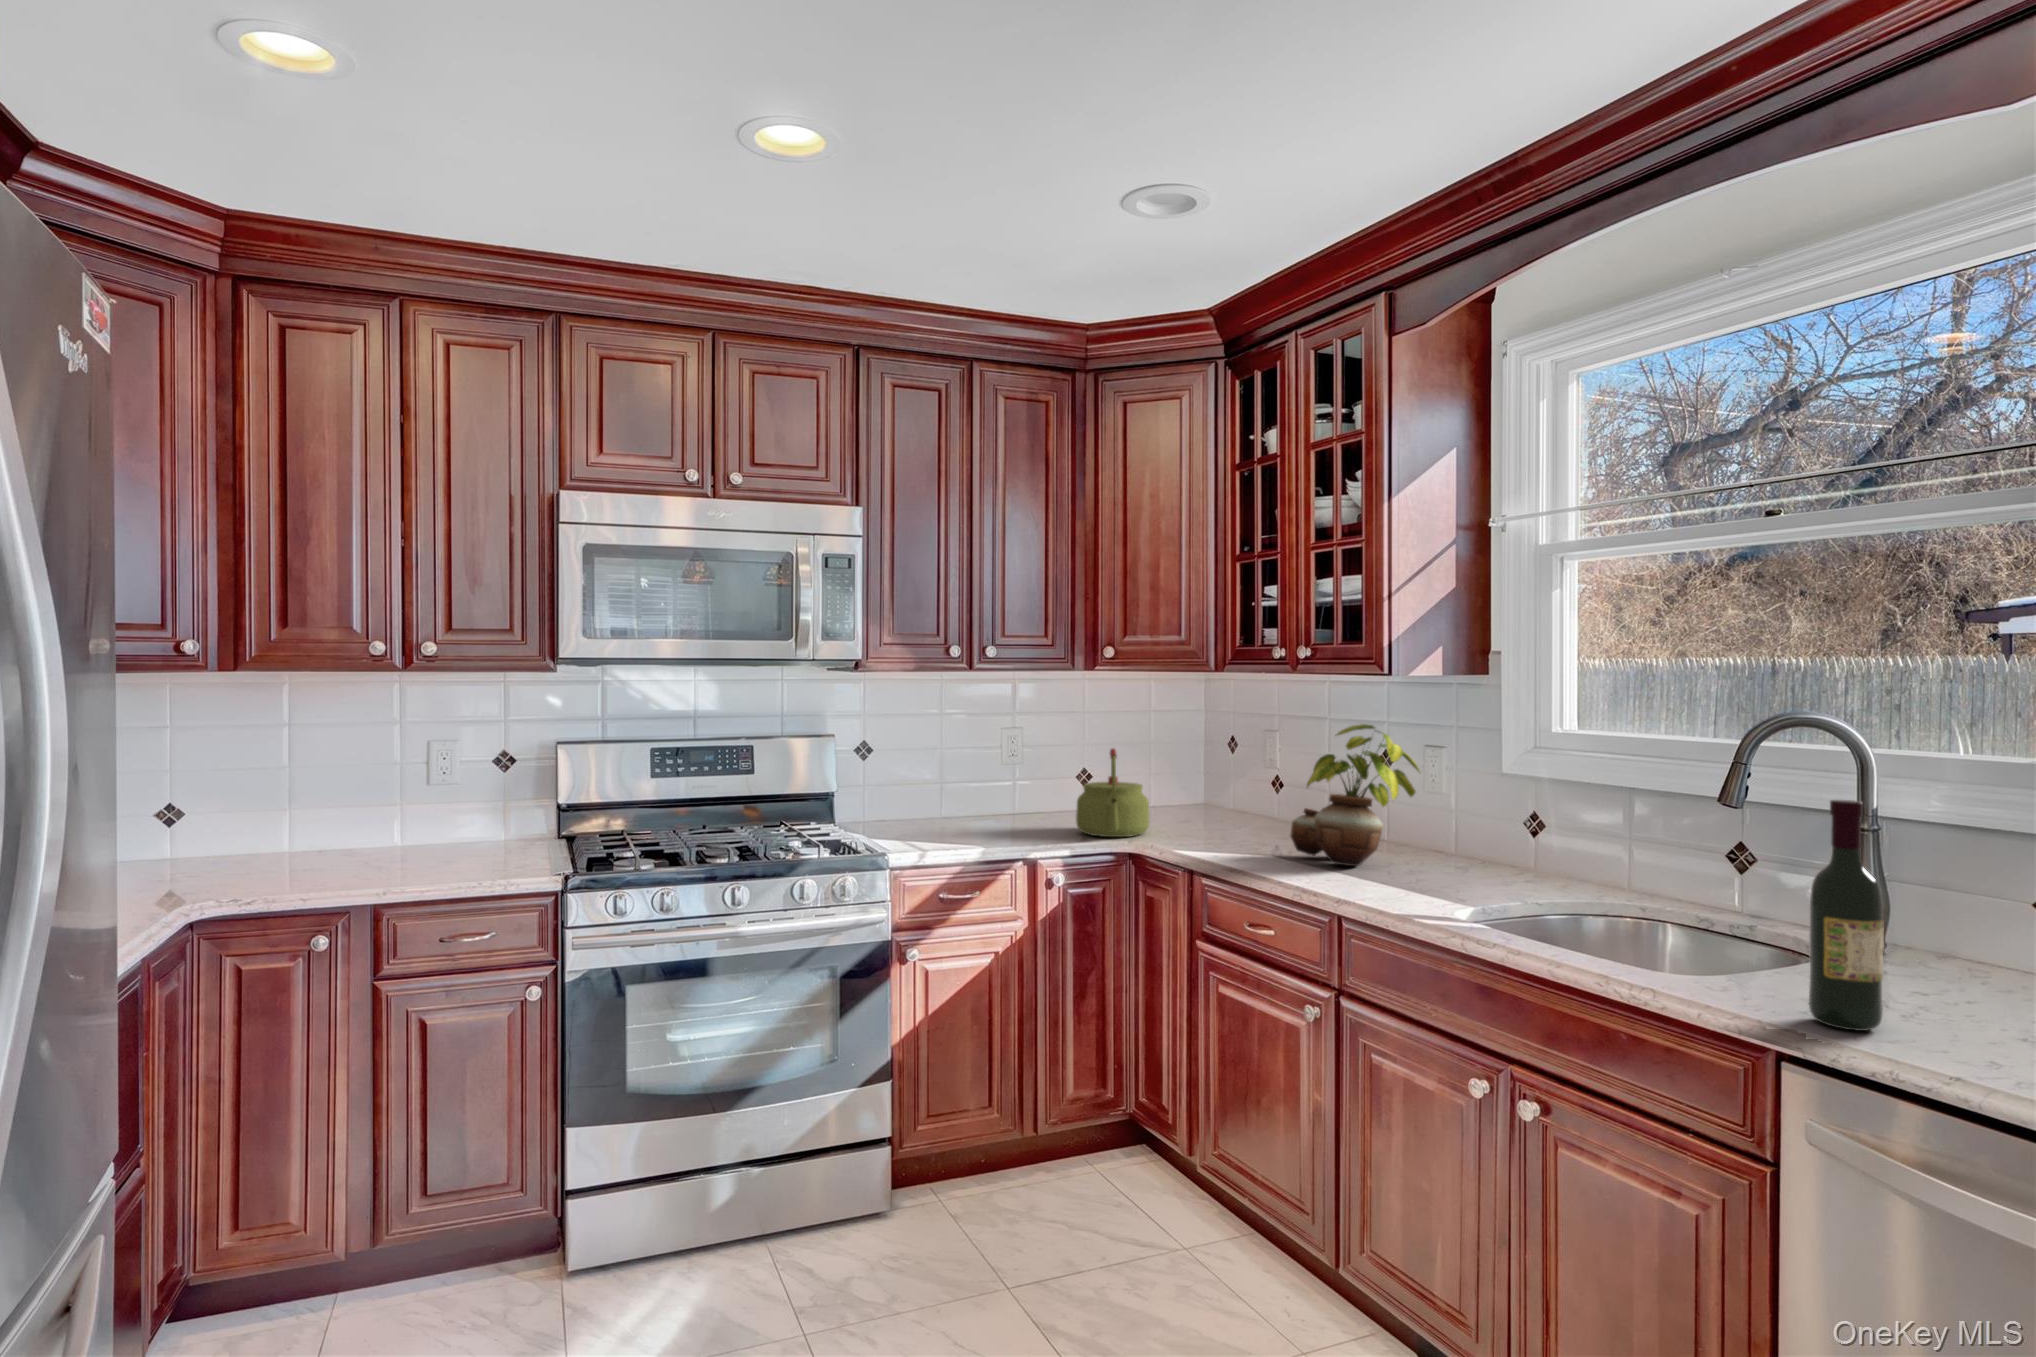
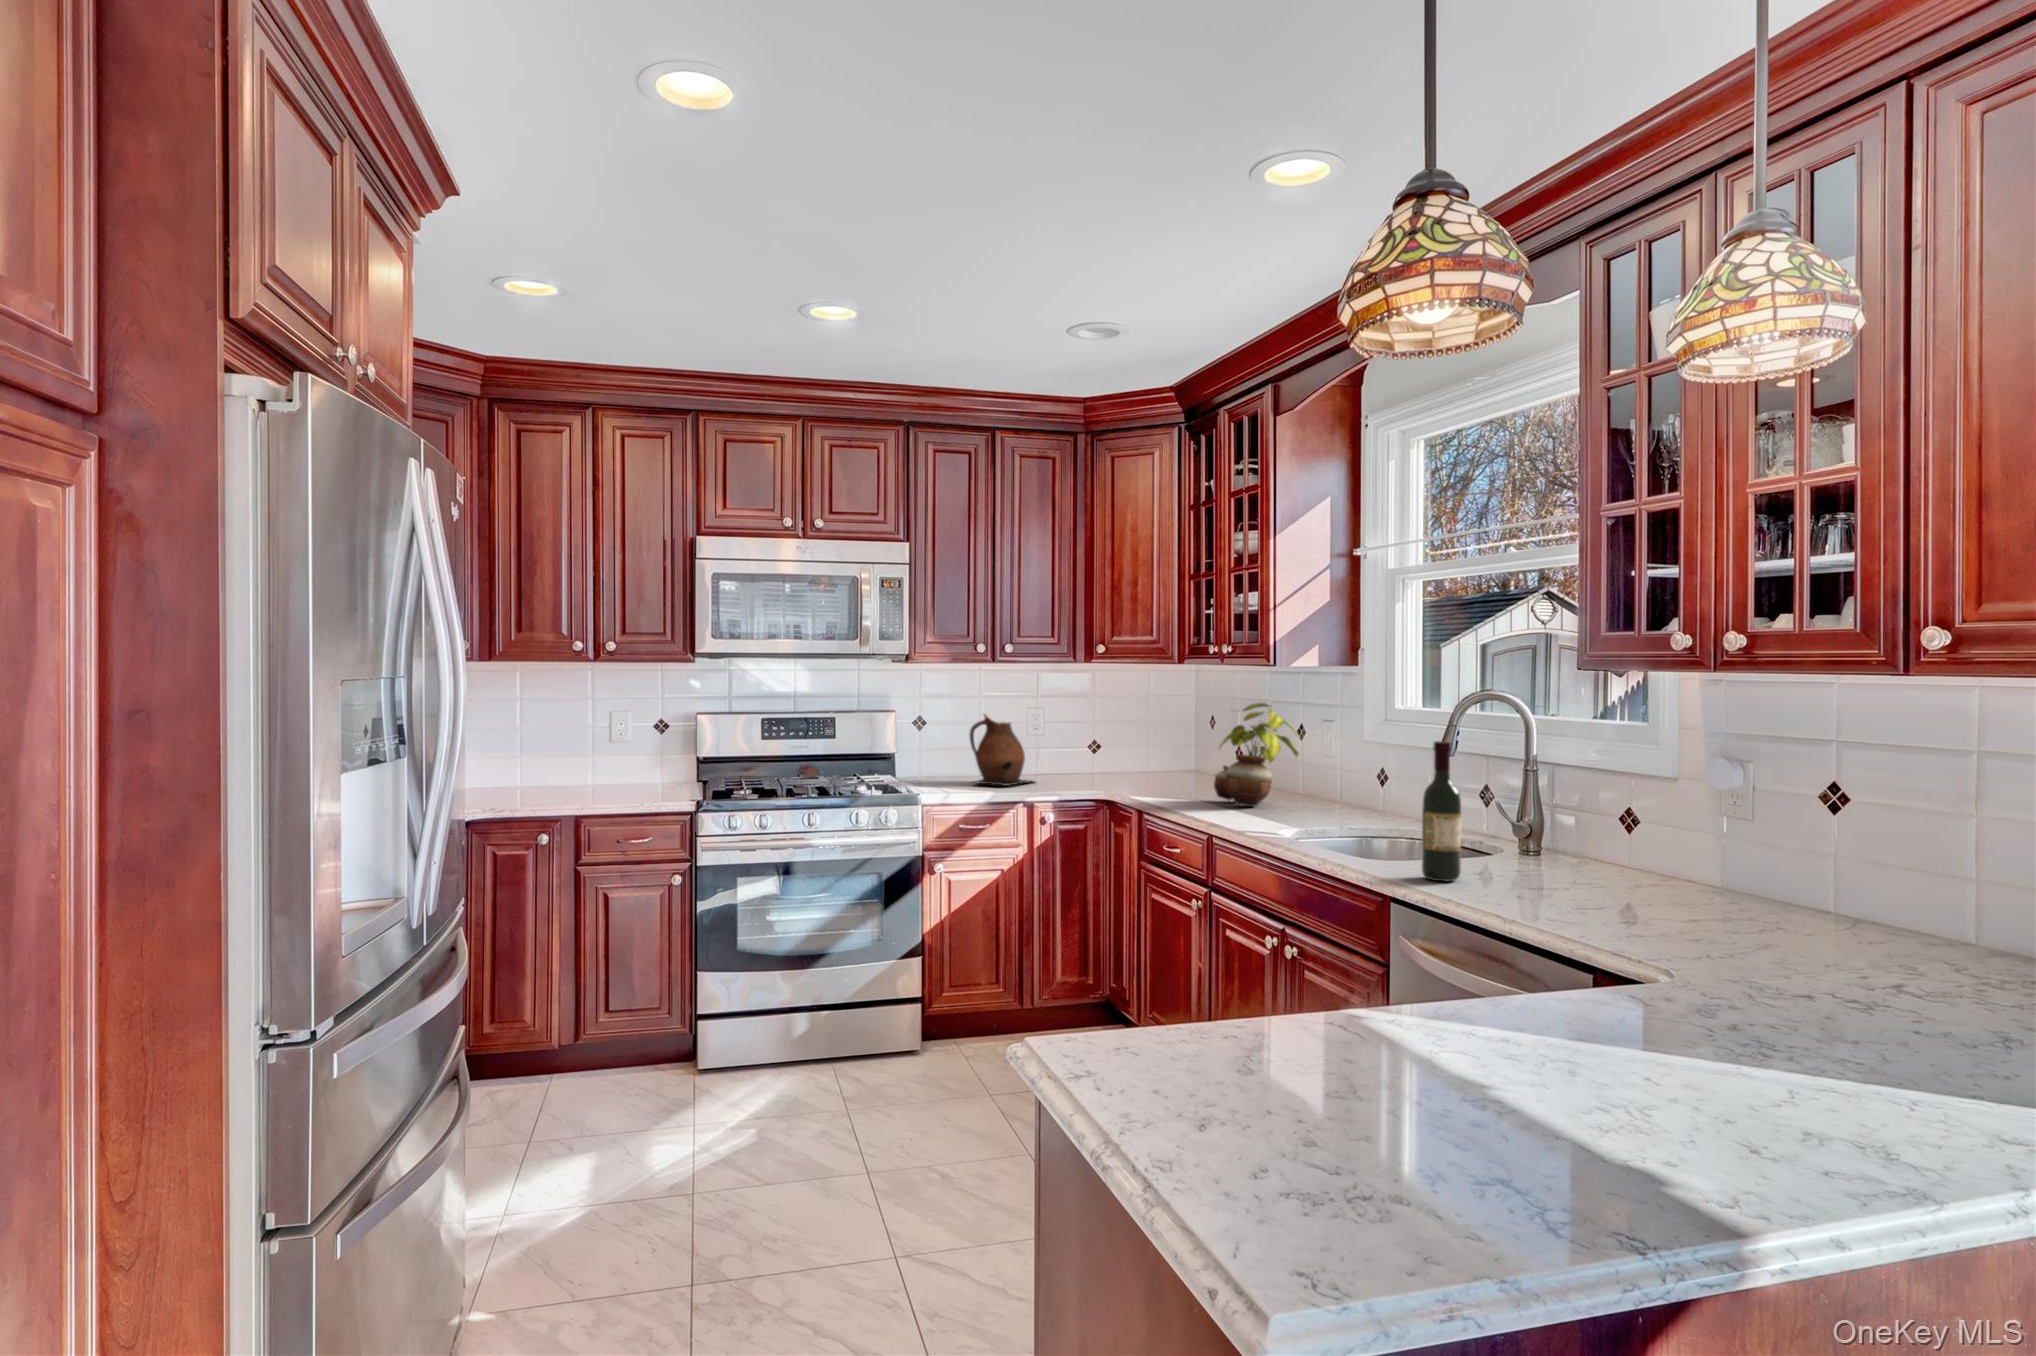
ceramic pitcher: none [938,737,1025,836] -> present [969,714,1032,786]
kettle: present [1076,748,1149,837] -> none [1071,722,1126,789]

